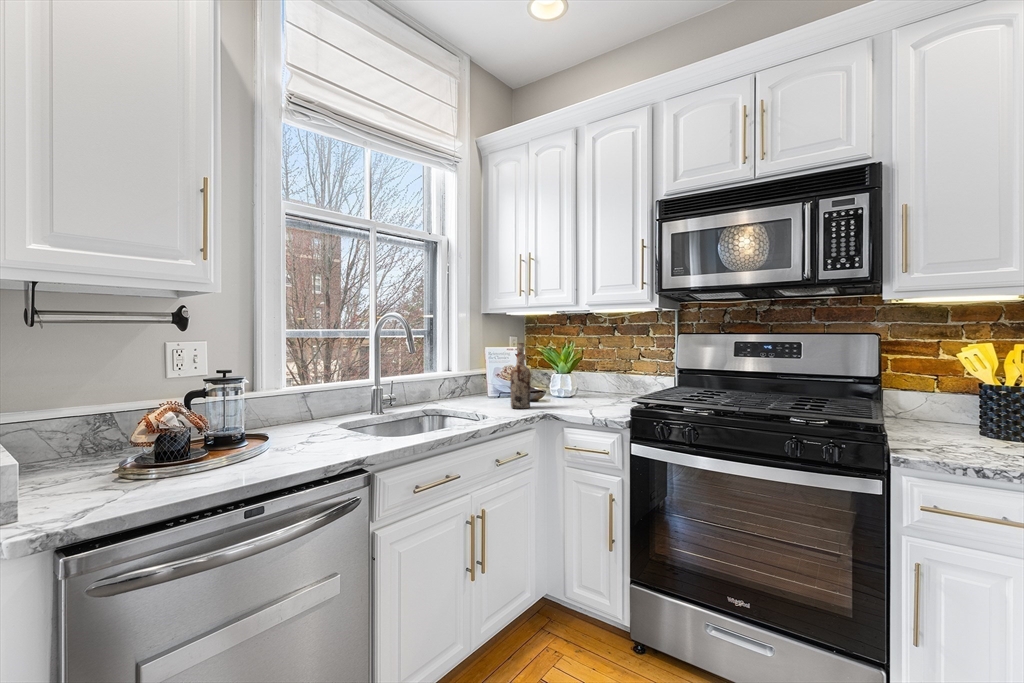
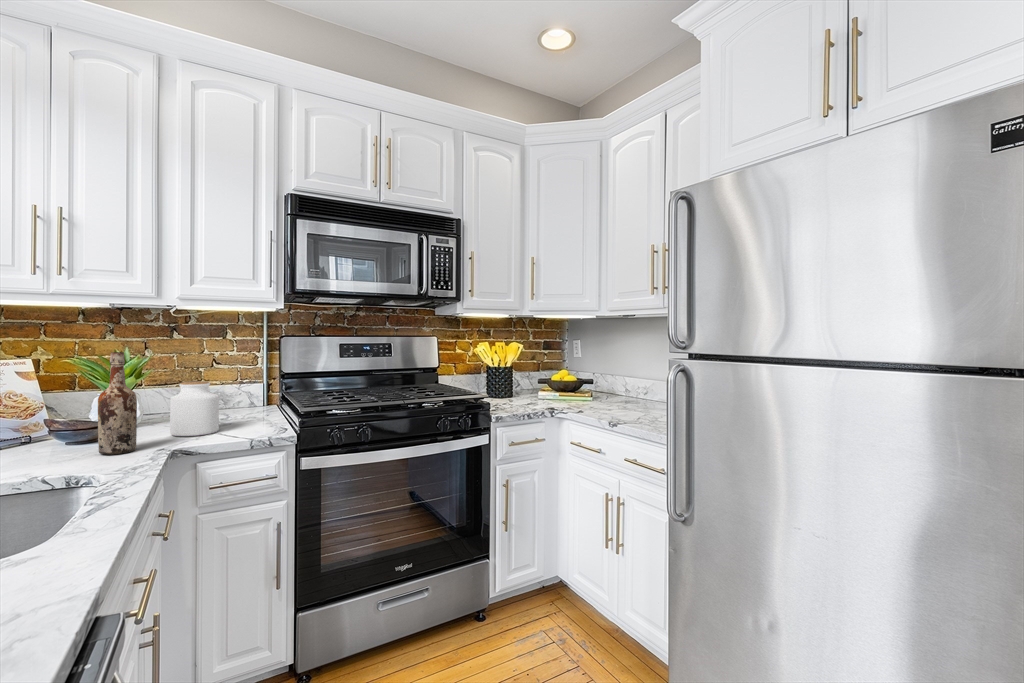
jar: none [564,367,596,408] -> present [170,381,219,436]

